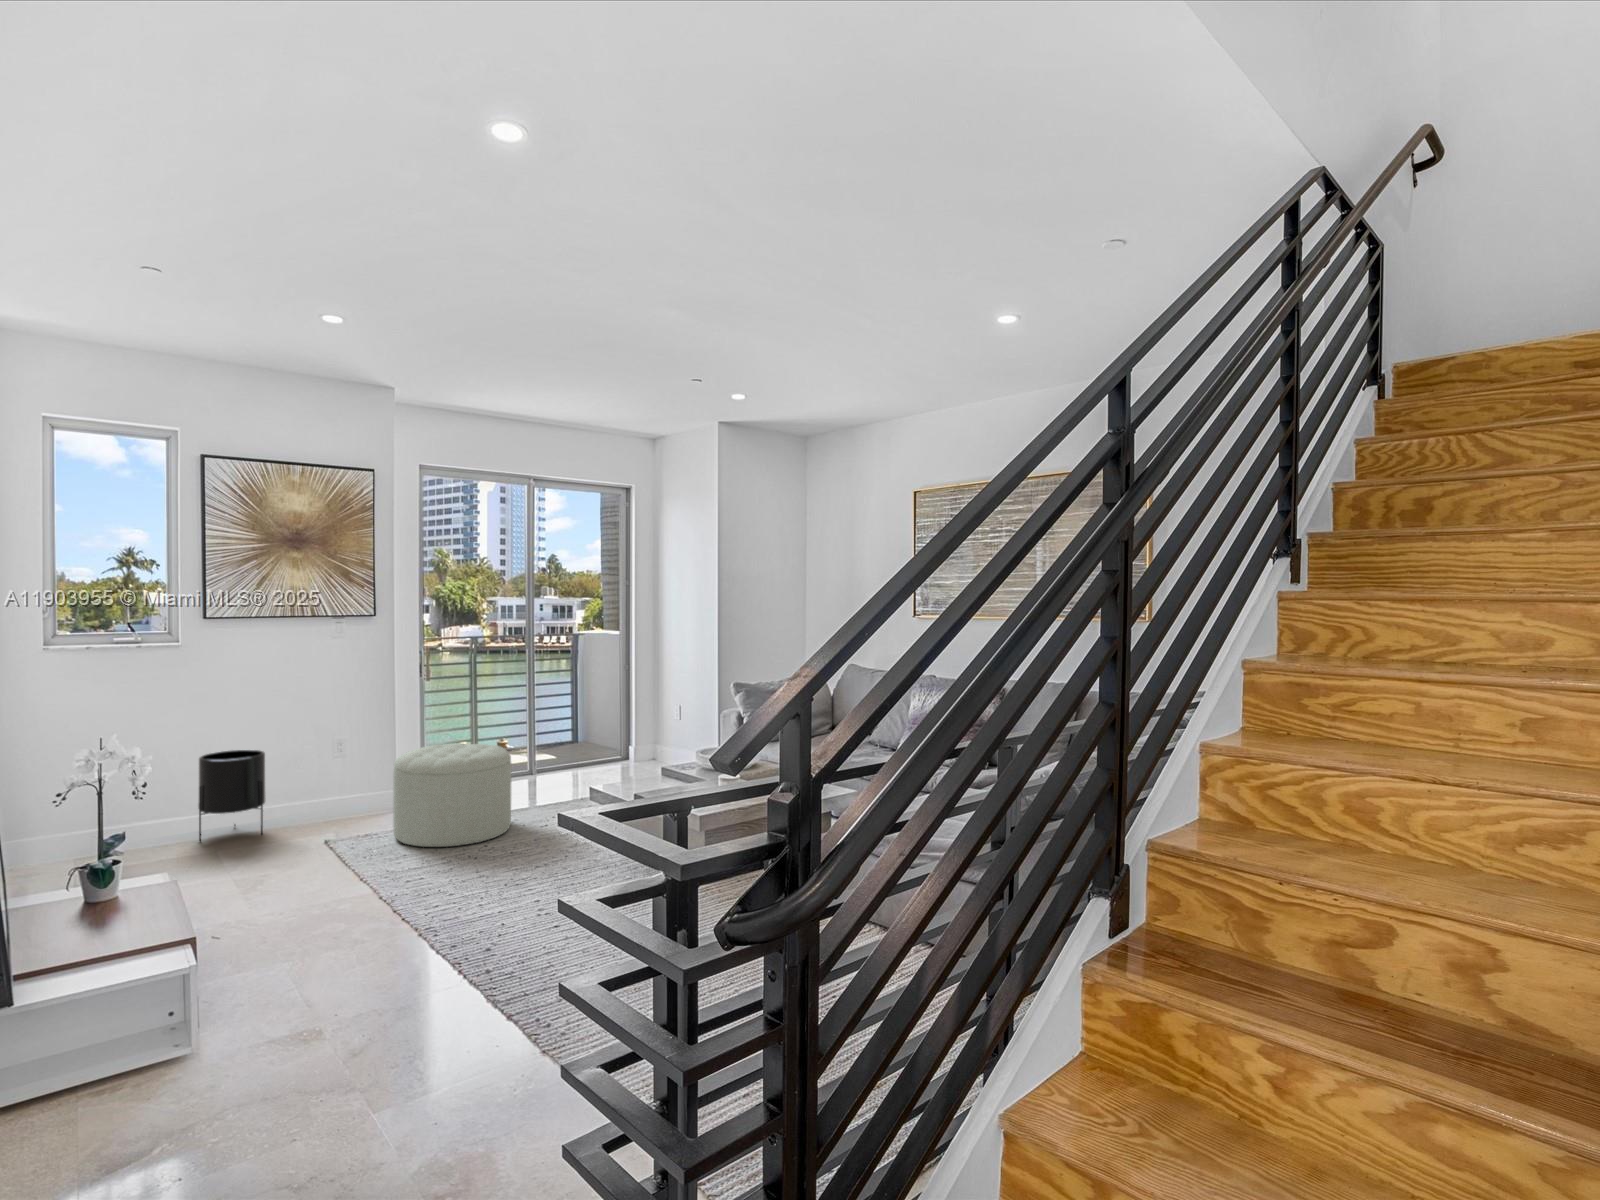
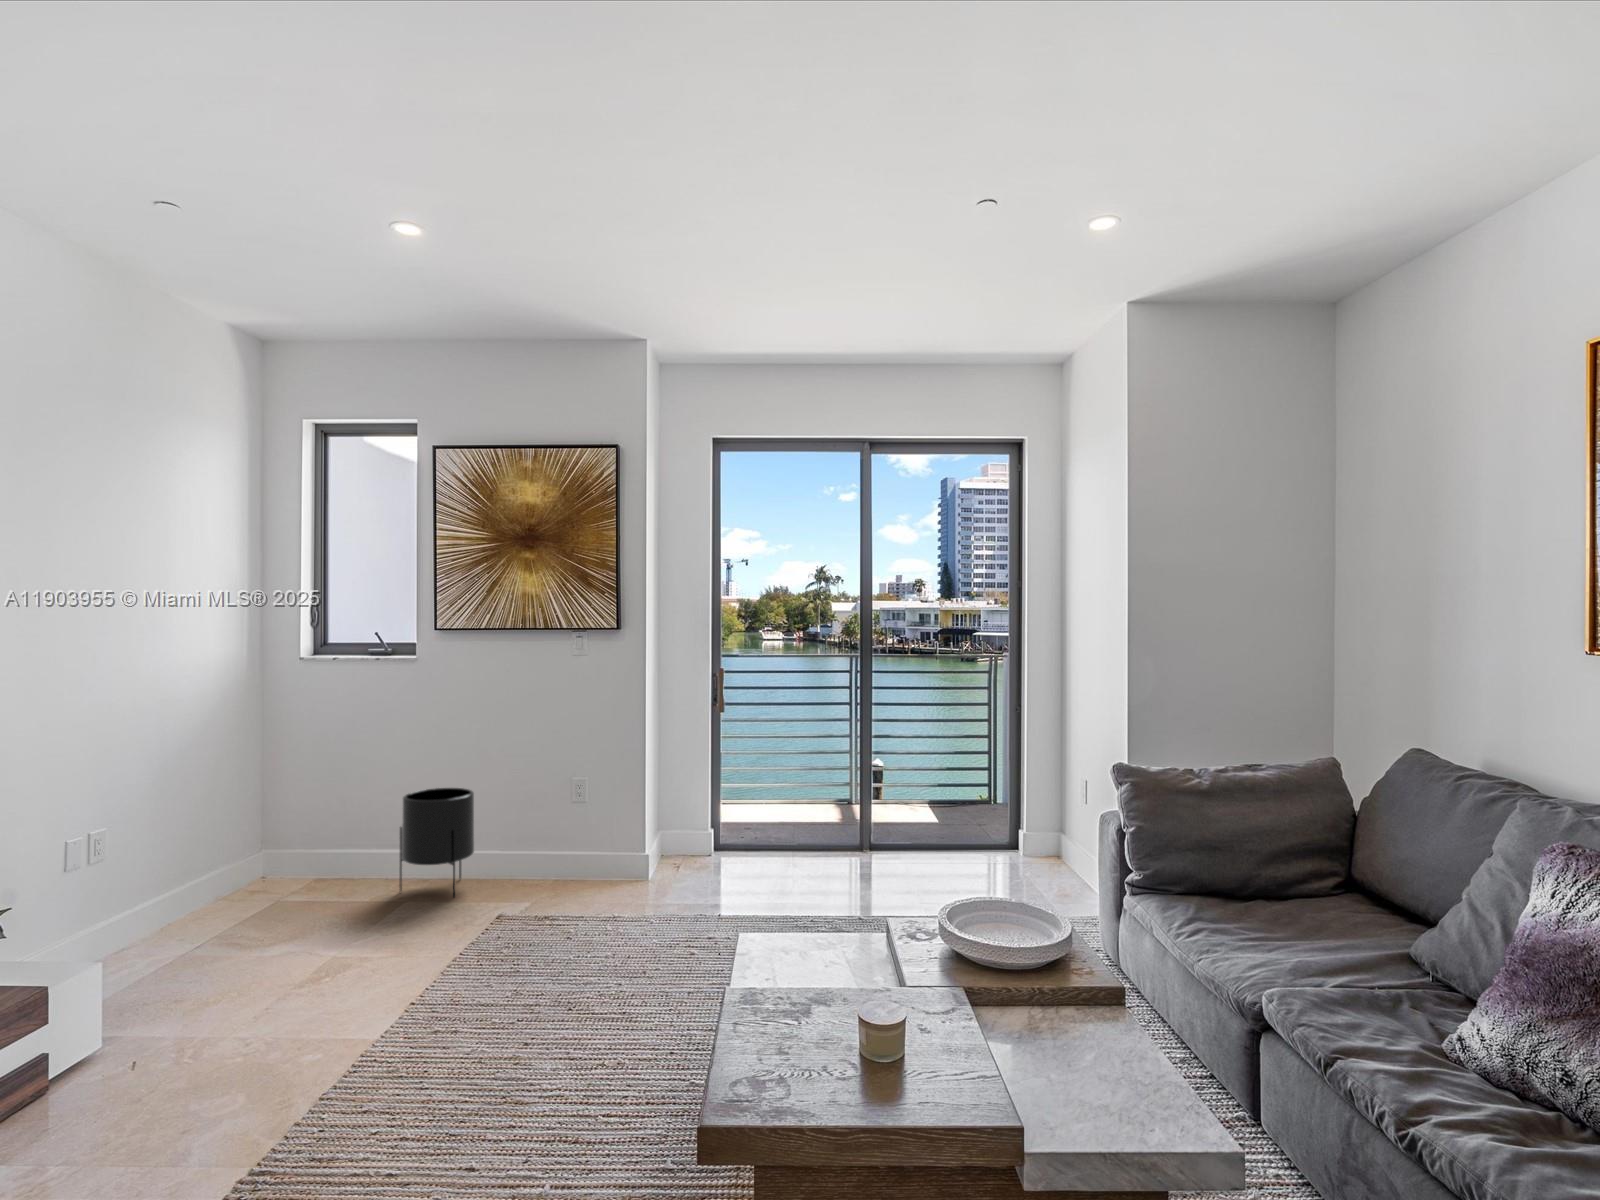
ottoman: present [393,744,511,847] -> none [513,815,679,984]

